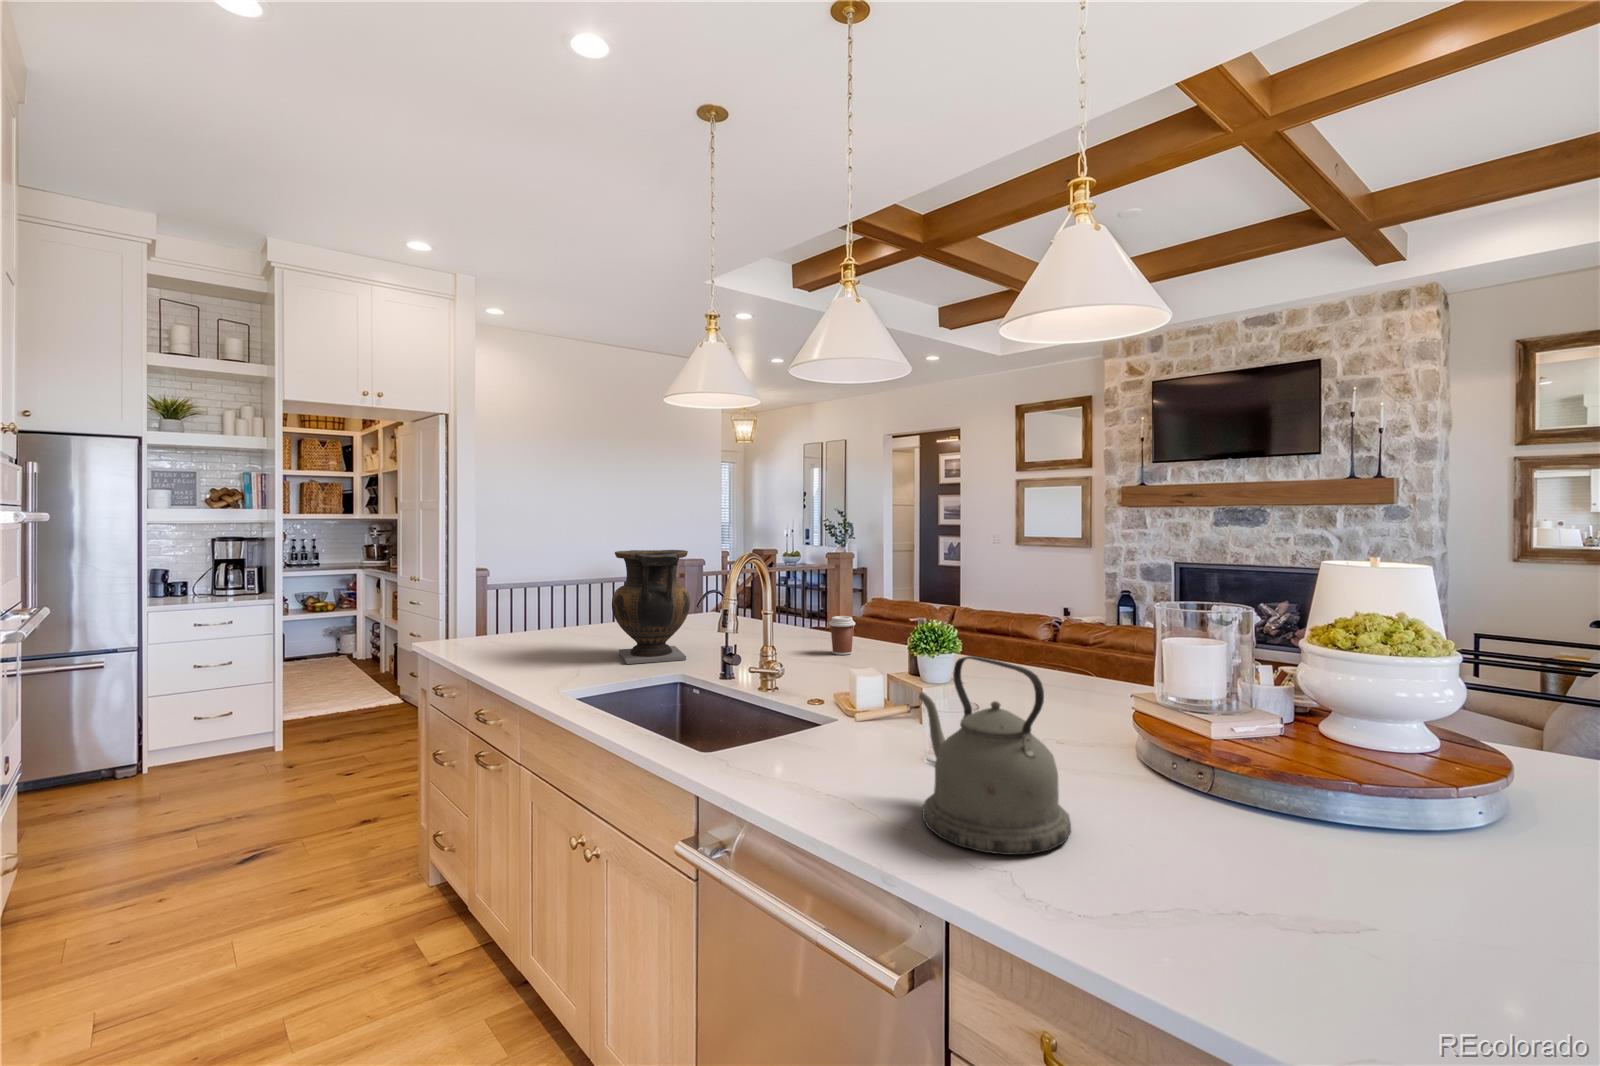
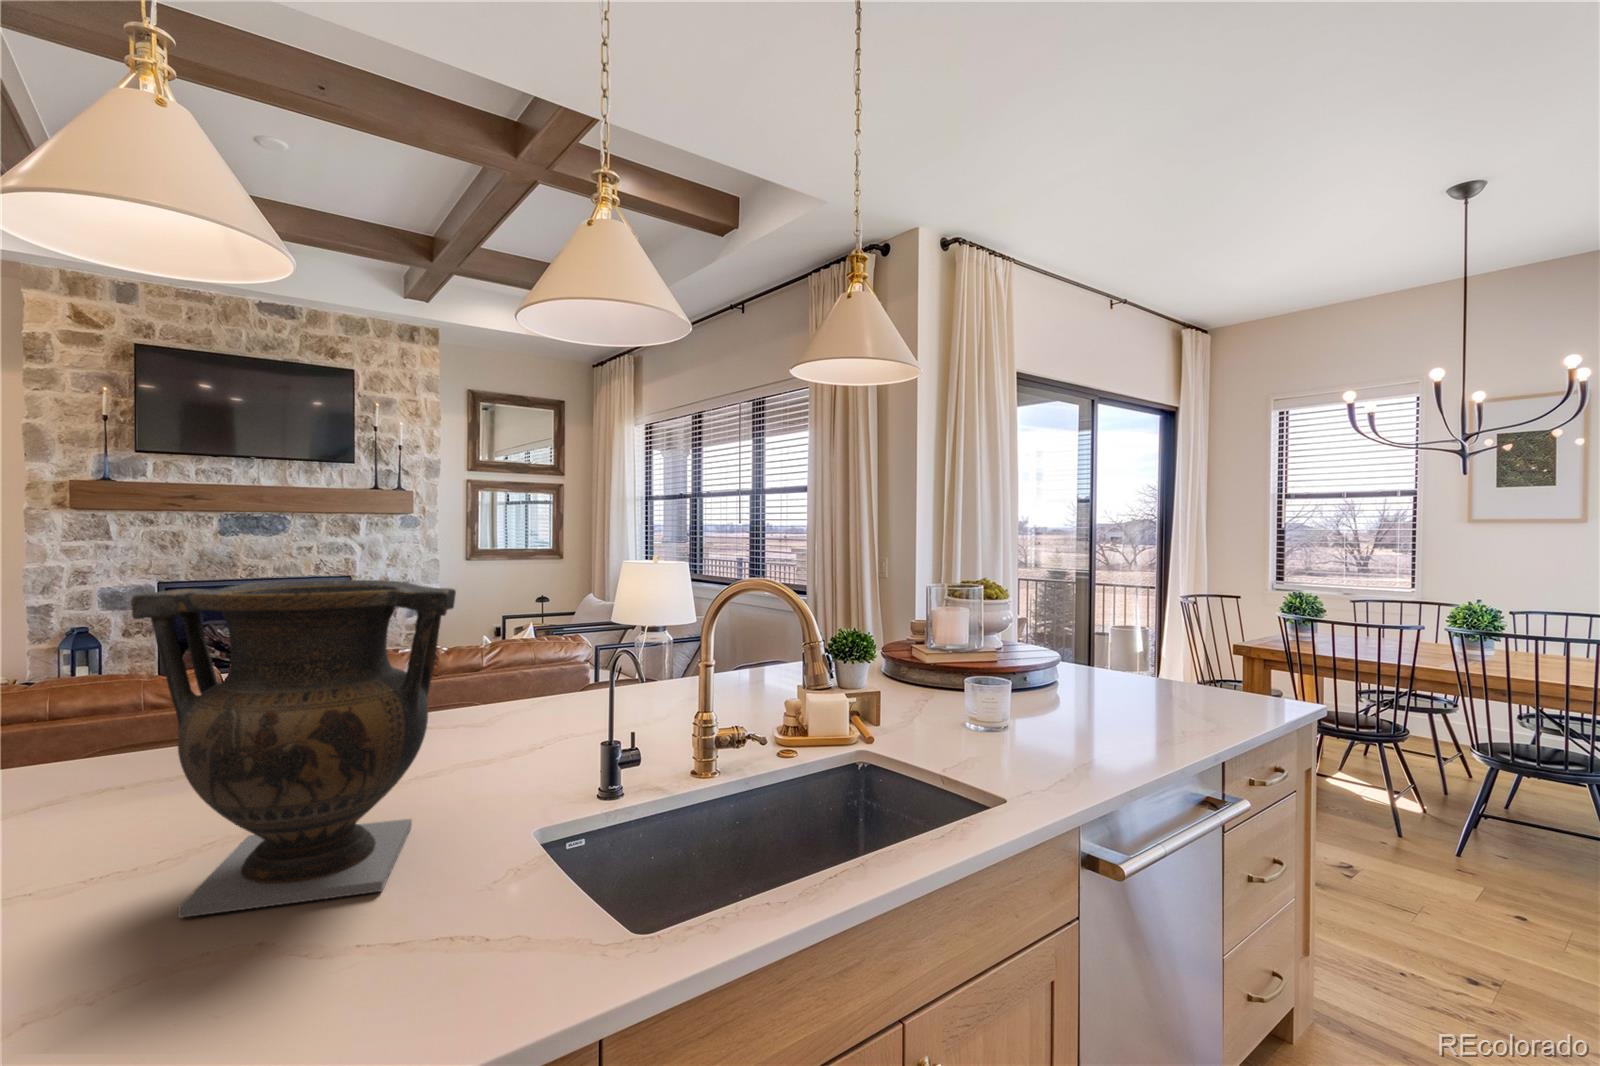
coffee cup: present [829,616,855,655] -> none [484,666,530,729]
kettle: present [919,656,1071,855] -> none [1069,608,1178,730]

